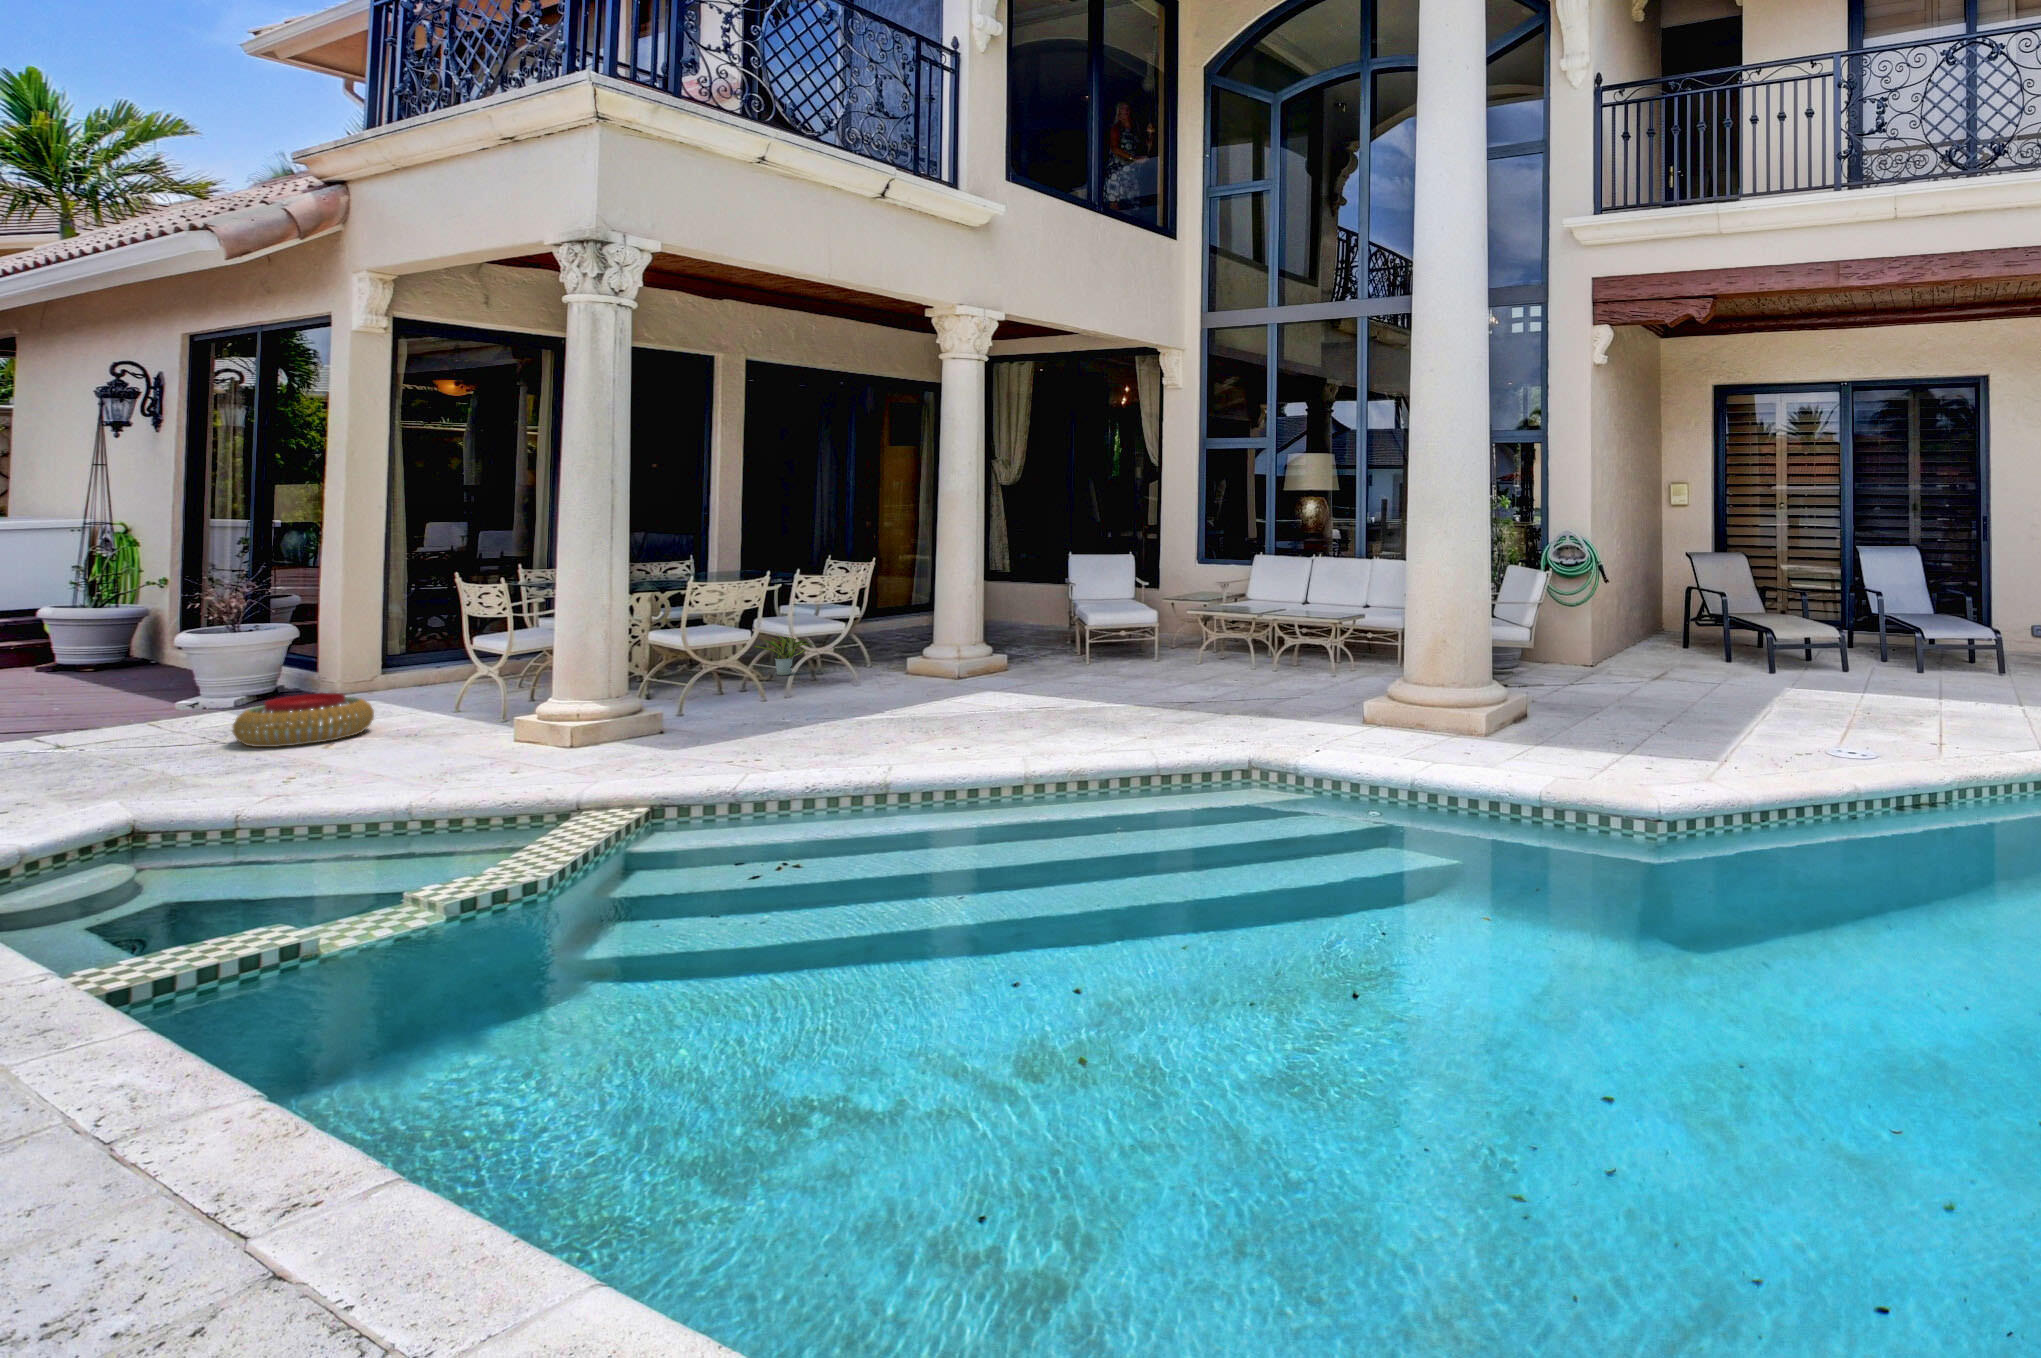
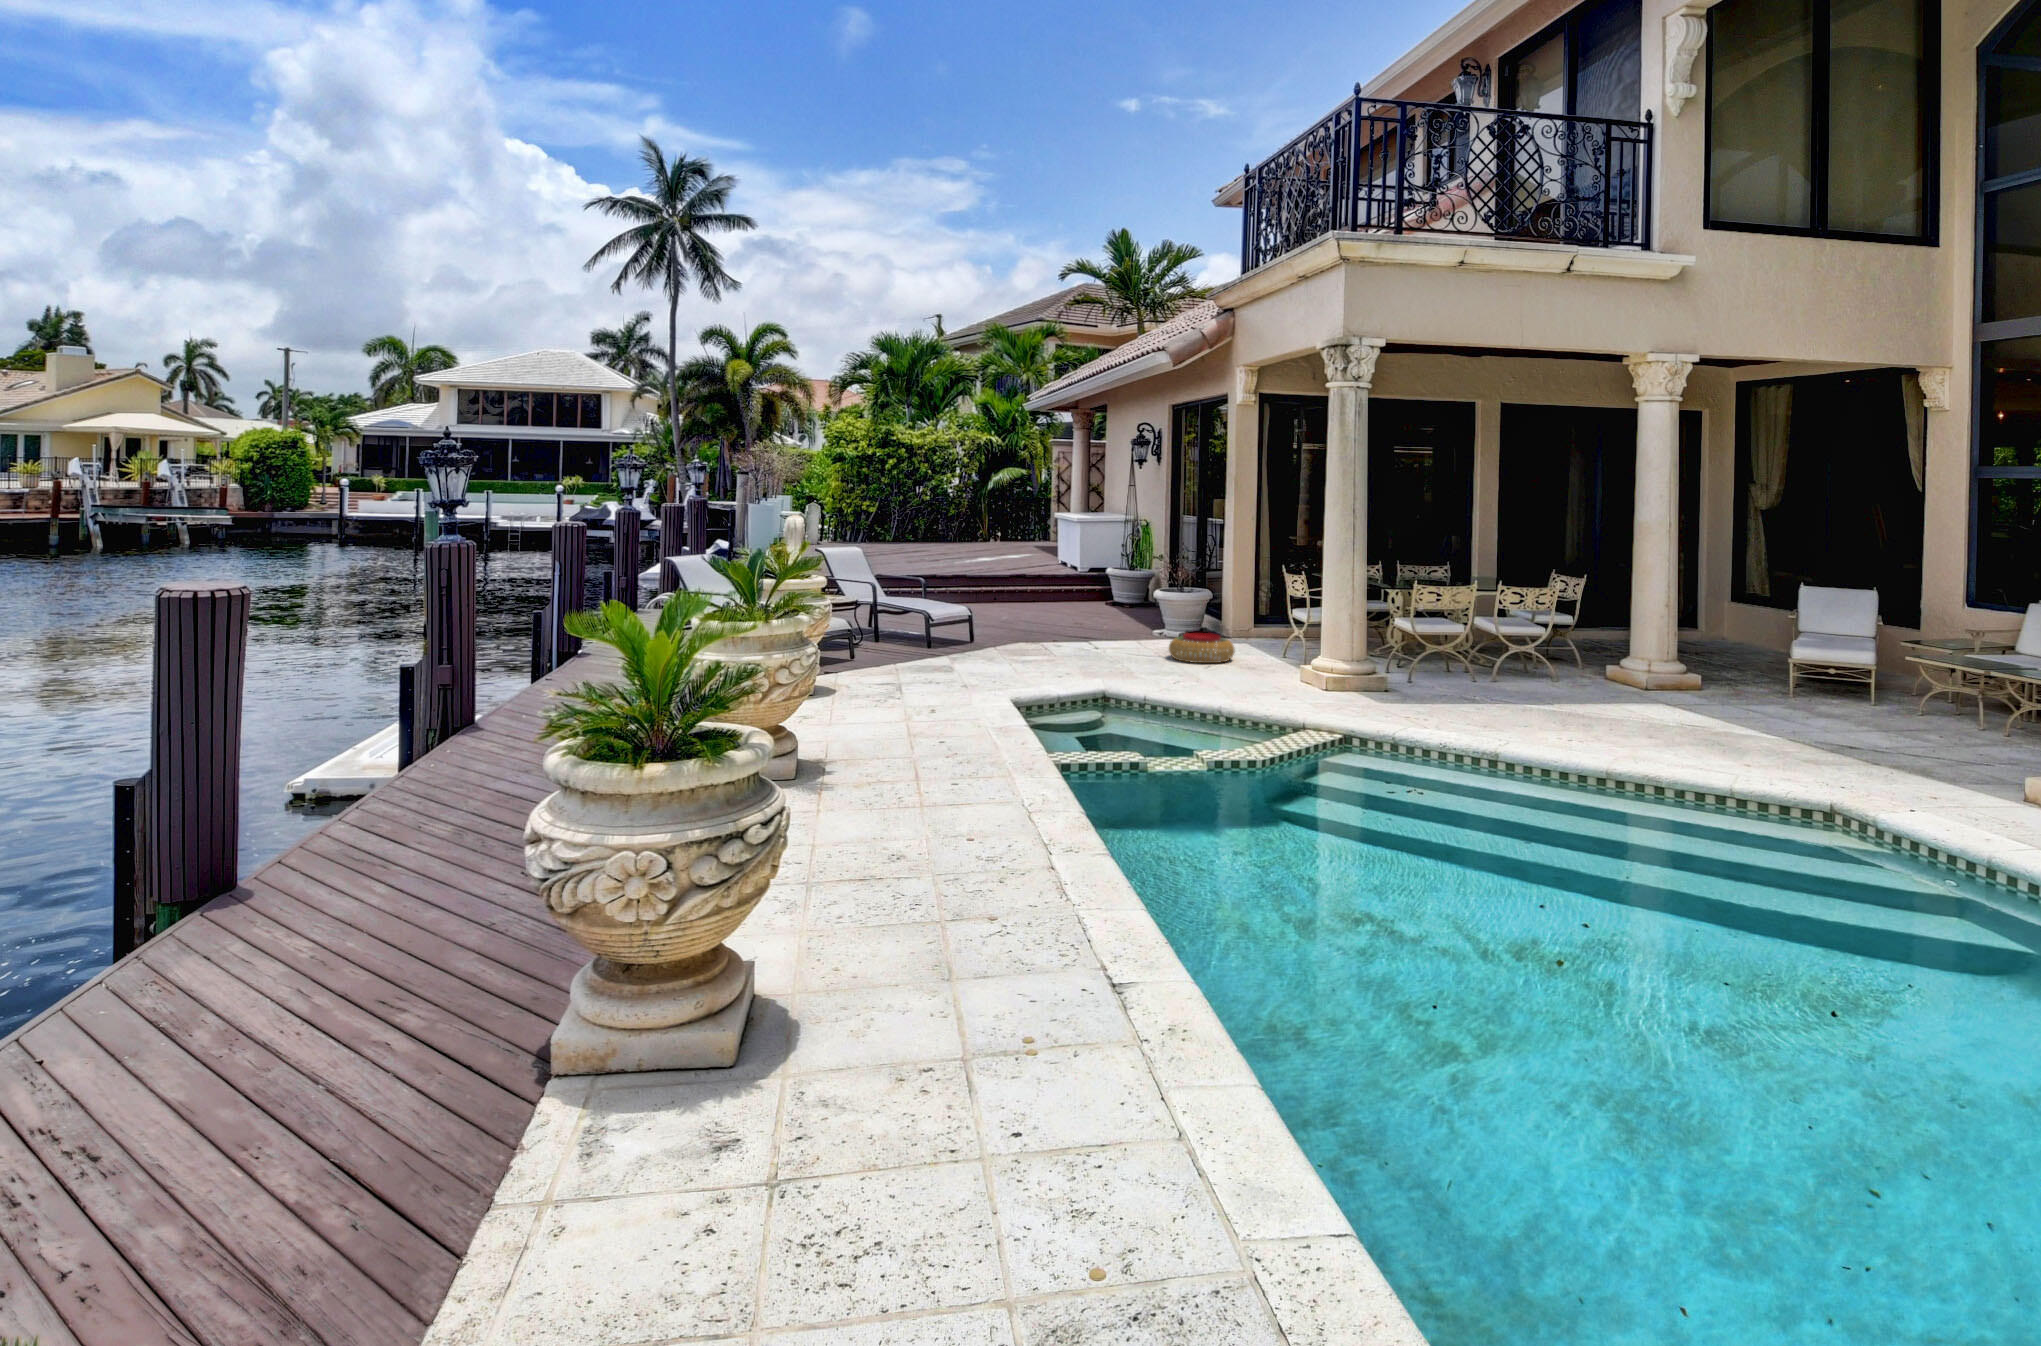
potted plant: present [754,635,814,676] -> none [1477,630,1526,667]

